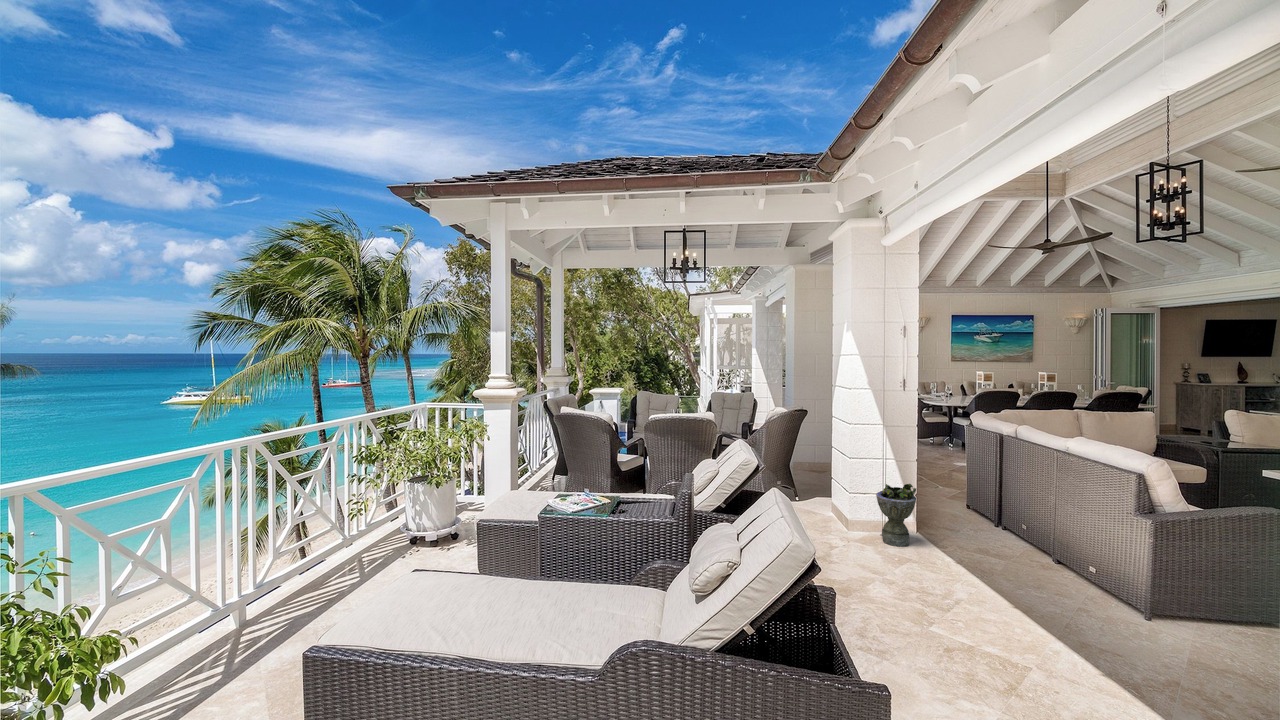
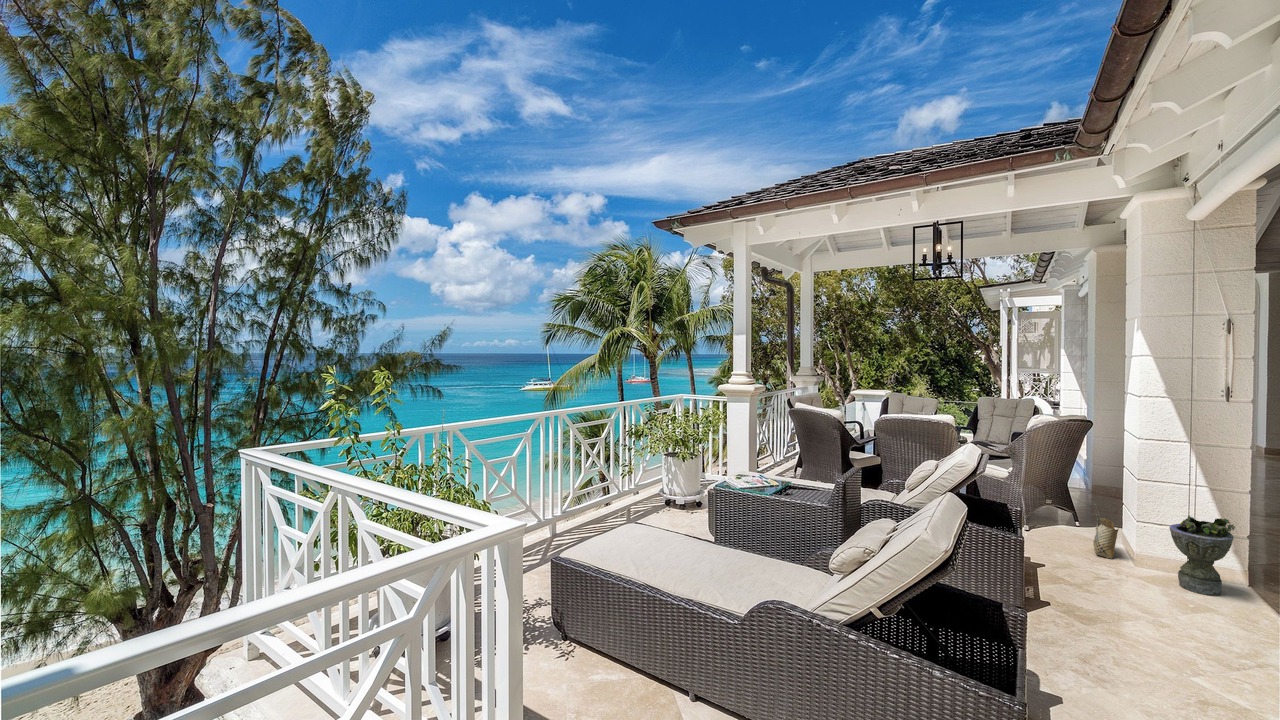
woven basket: none [817,481,839,527] -> present [1093,503,1122,559]

